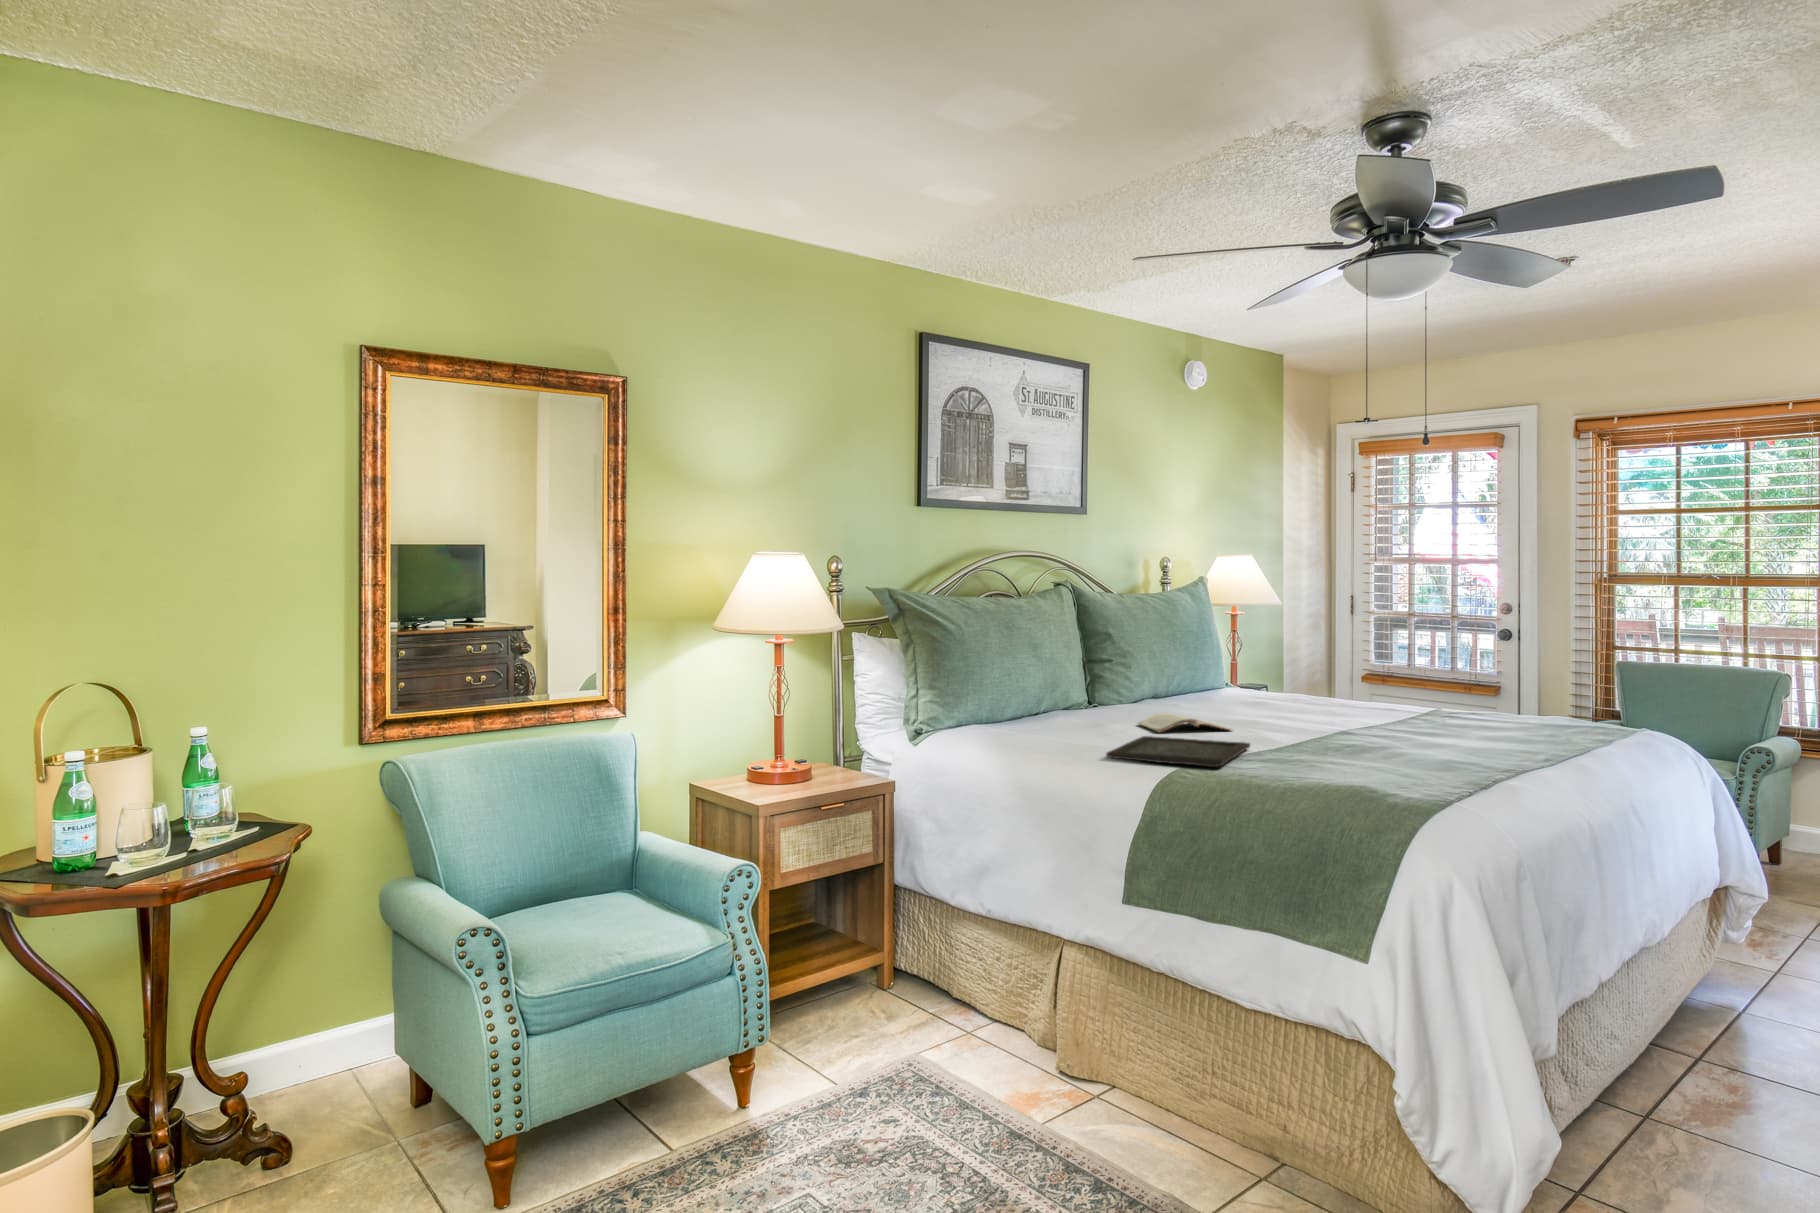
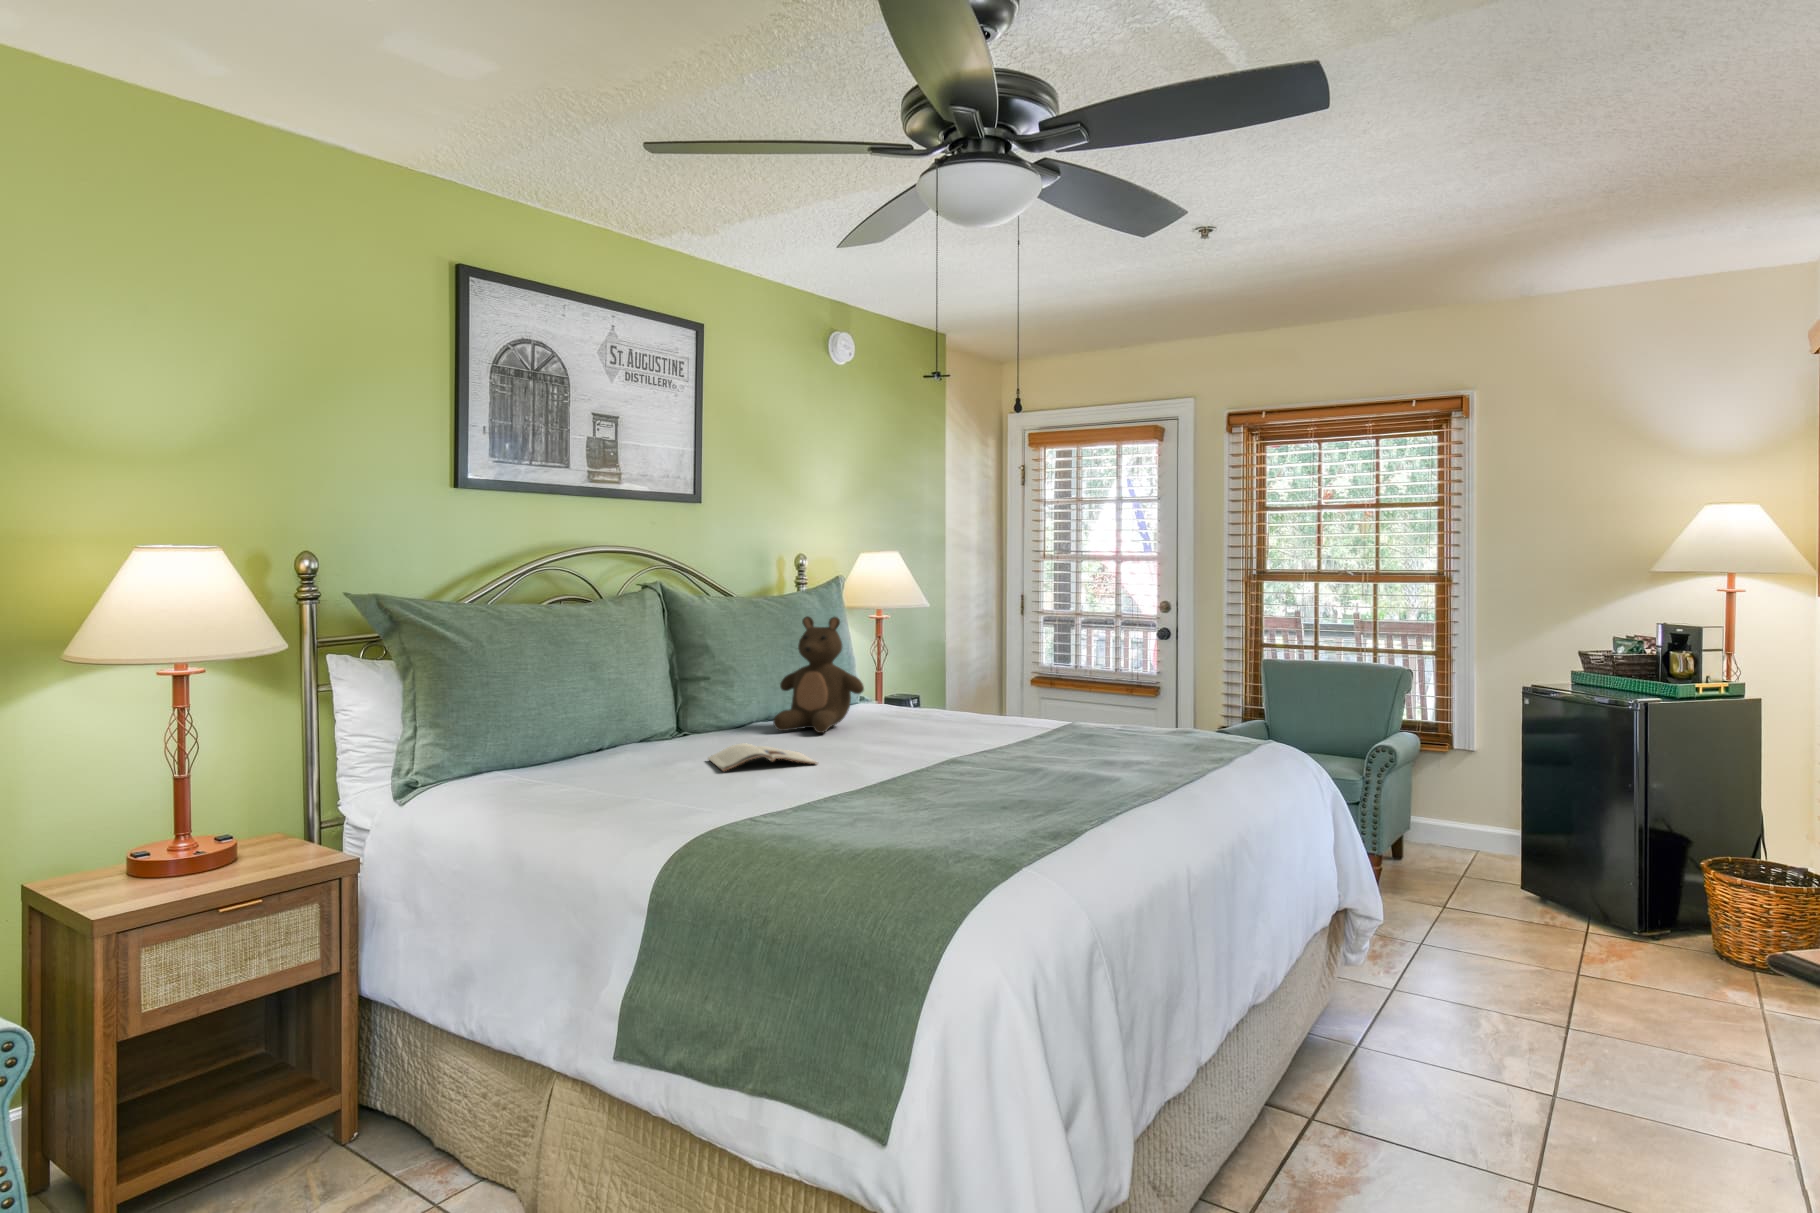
stuffed bear: none [1173,611,1251,710] -> present [773,616,864,733]
tray: present [1106,736,1250,767] -> none [612,780,817,827]

